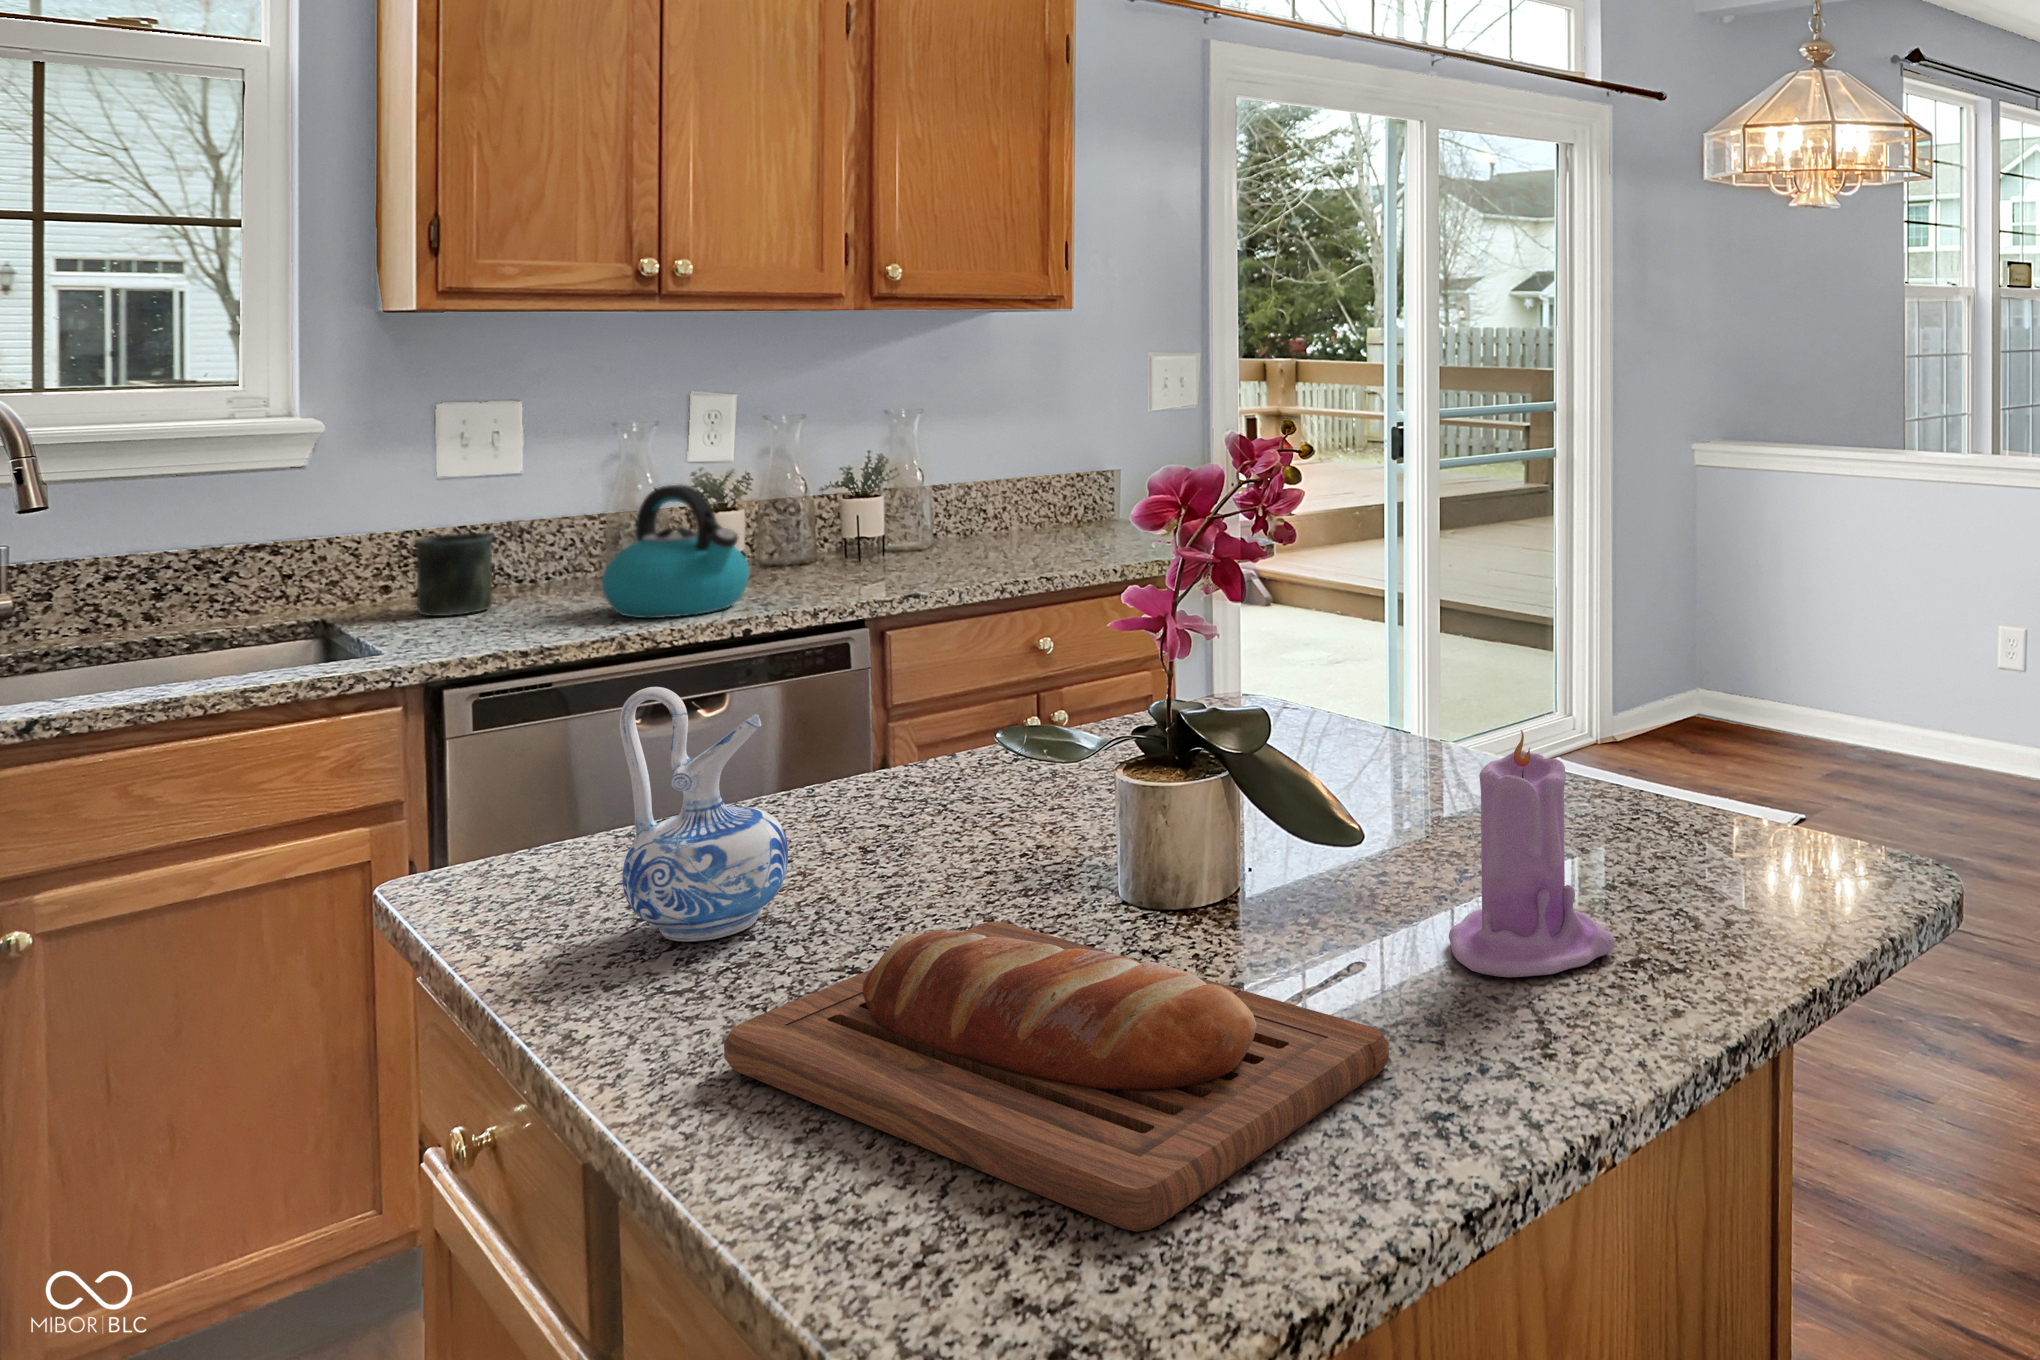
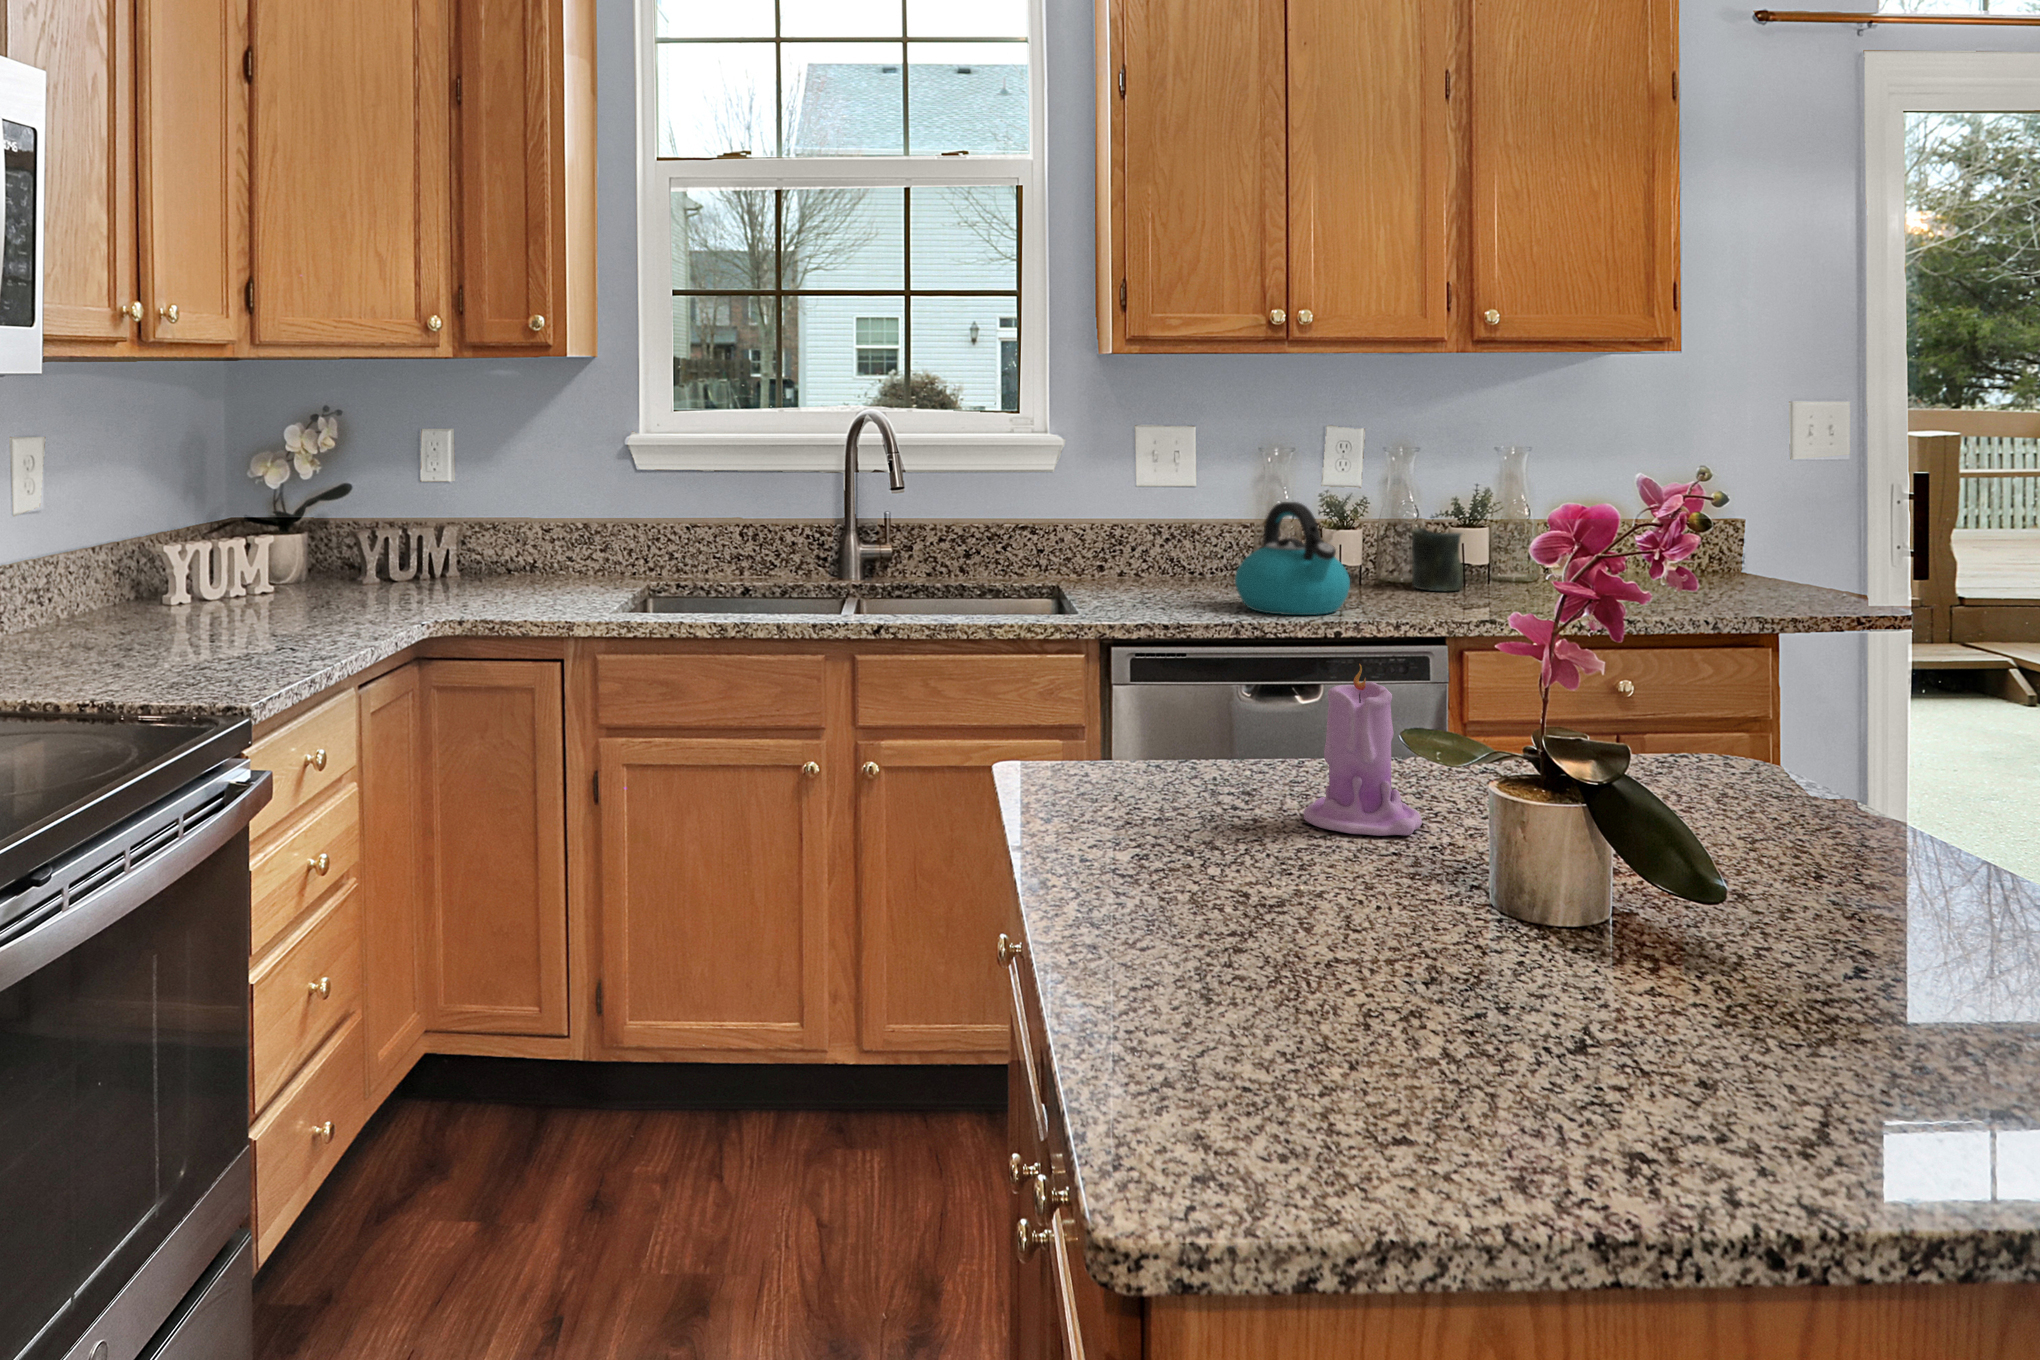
mug: present [414,533,494,616] -> present [1410,528,1463,591]
ceramic pitcher: present [620,687,788,942] -> none [1107,641,1223,847]
candle: present [1449,730,1614,977] -> present [1304,664,1422,836]
bread loaf: present [724,922,1389,1232] -> none [1115,865,1625,1134]

